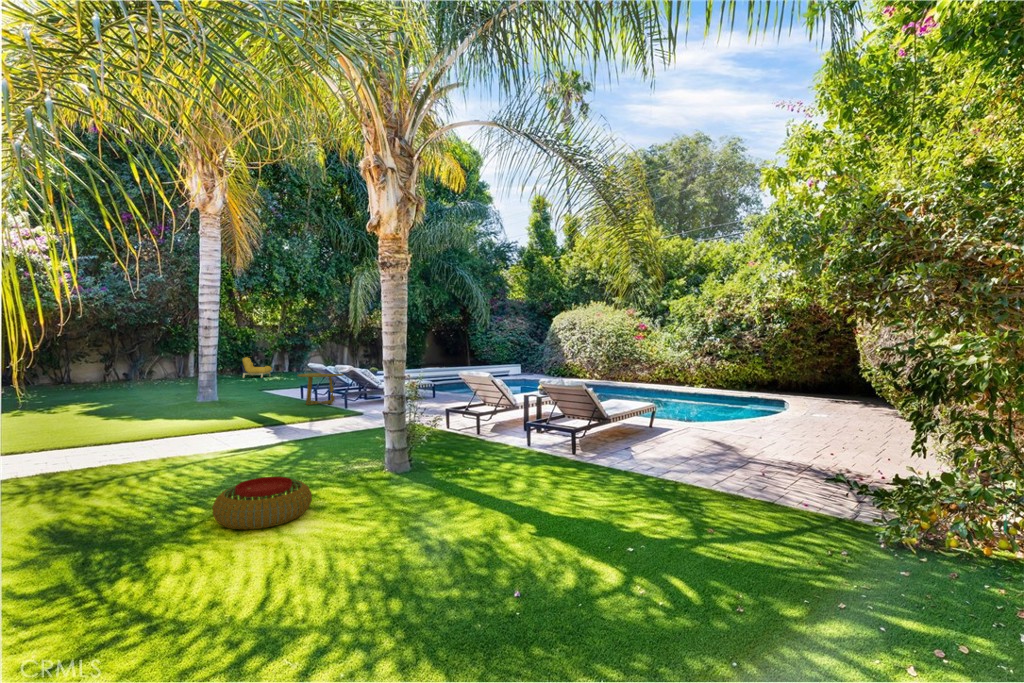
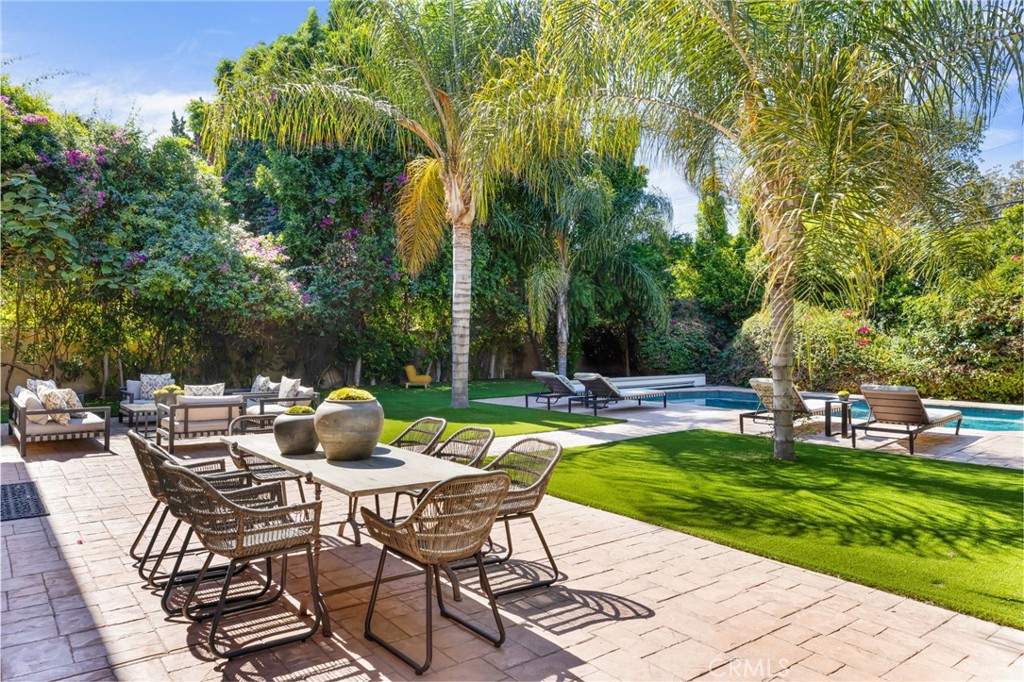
round table: present [297,373,344,405] -> none [540,381,586,414]
pouf: present [212,477,312,530] -> none [717,458,791,493]

